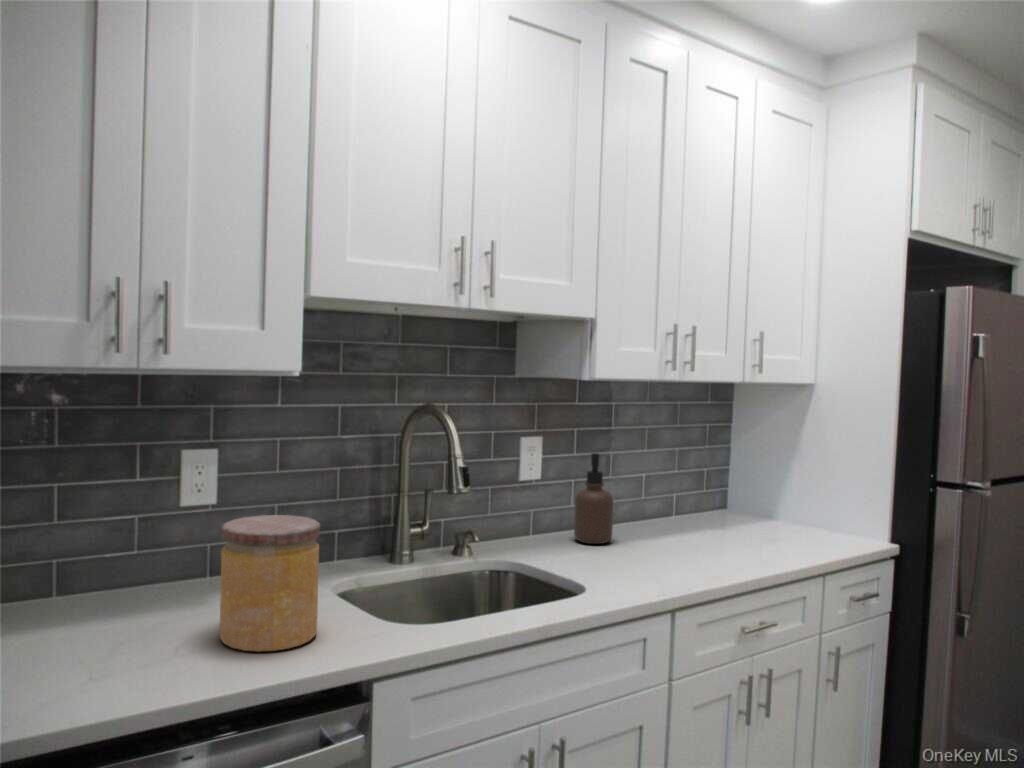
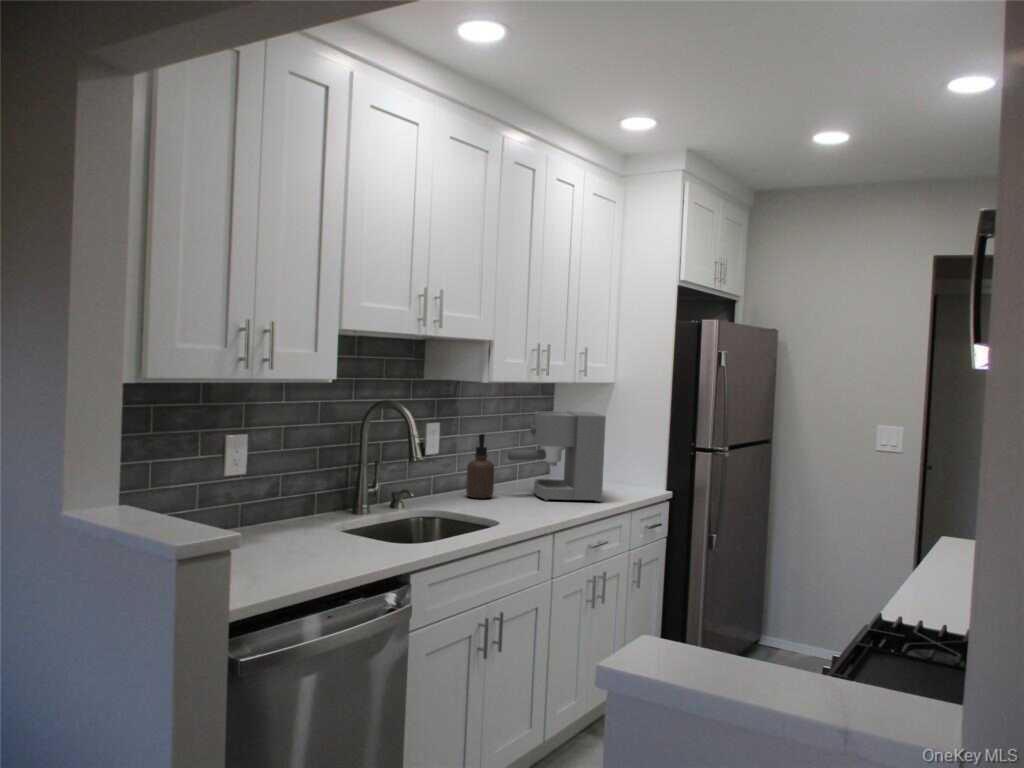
coffee maker: none [635,422,778,558] -> present [508,411,606,502]
jar: present [220,515,320,652] -> none [301,476,367,562]

